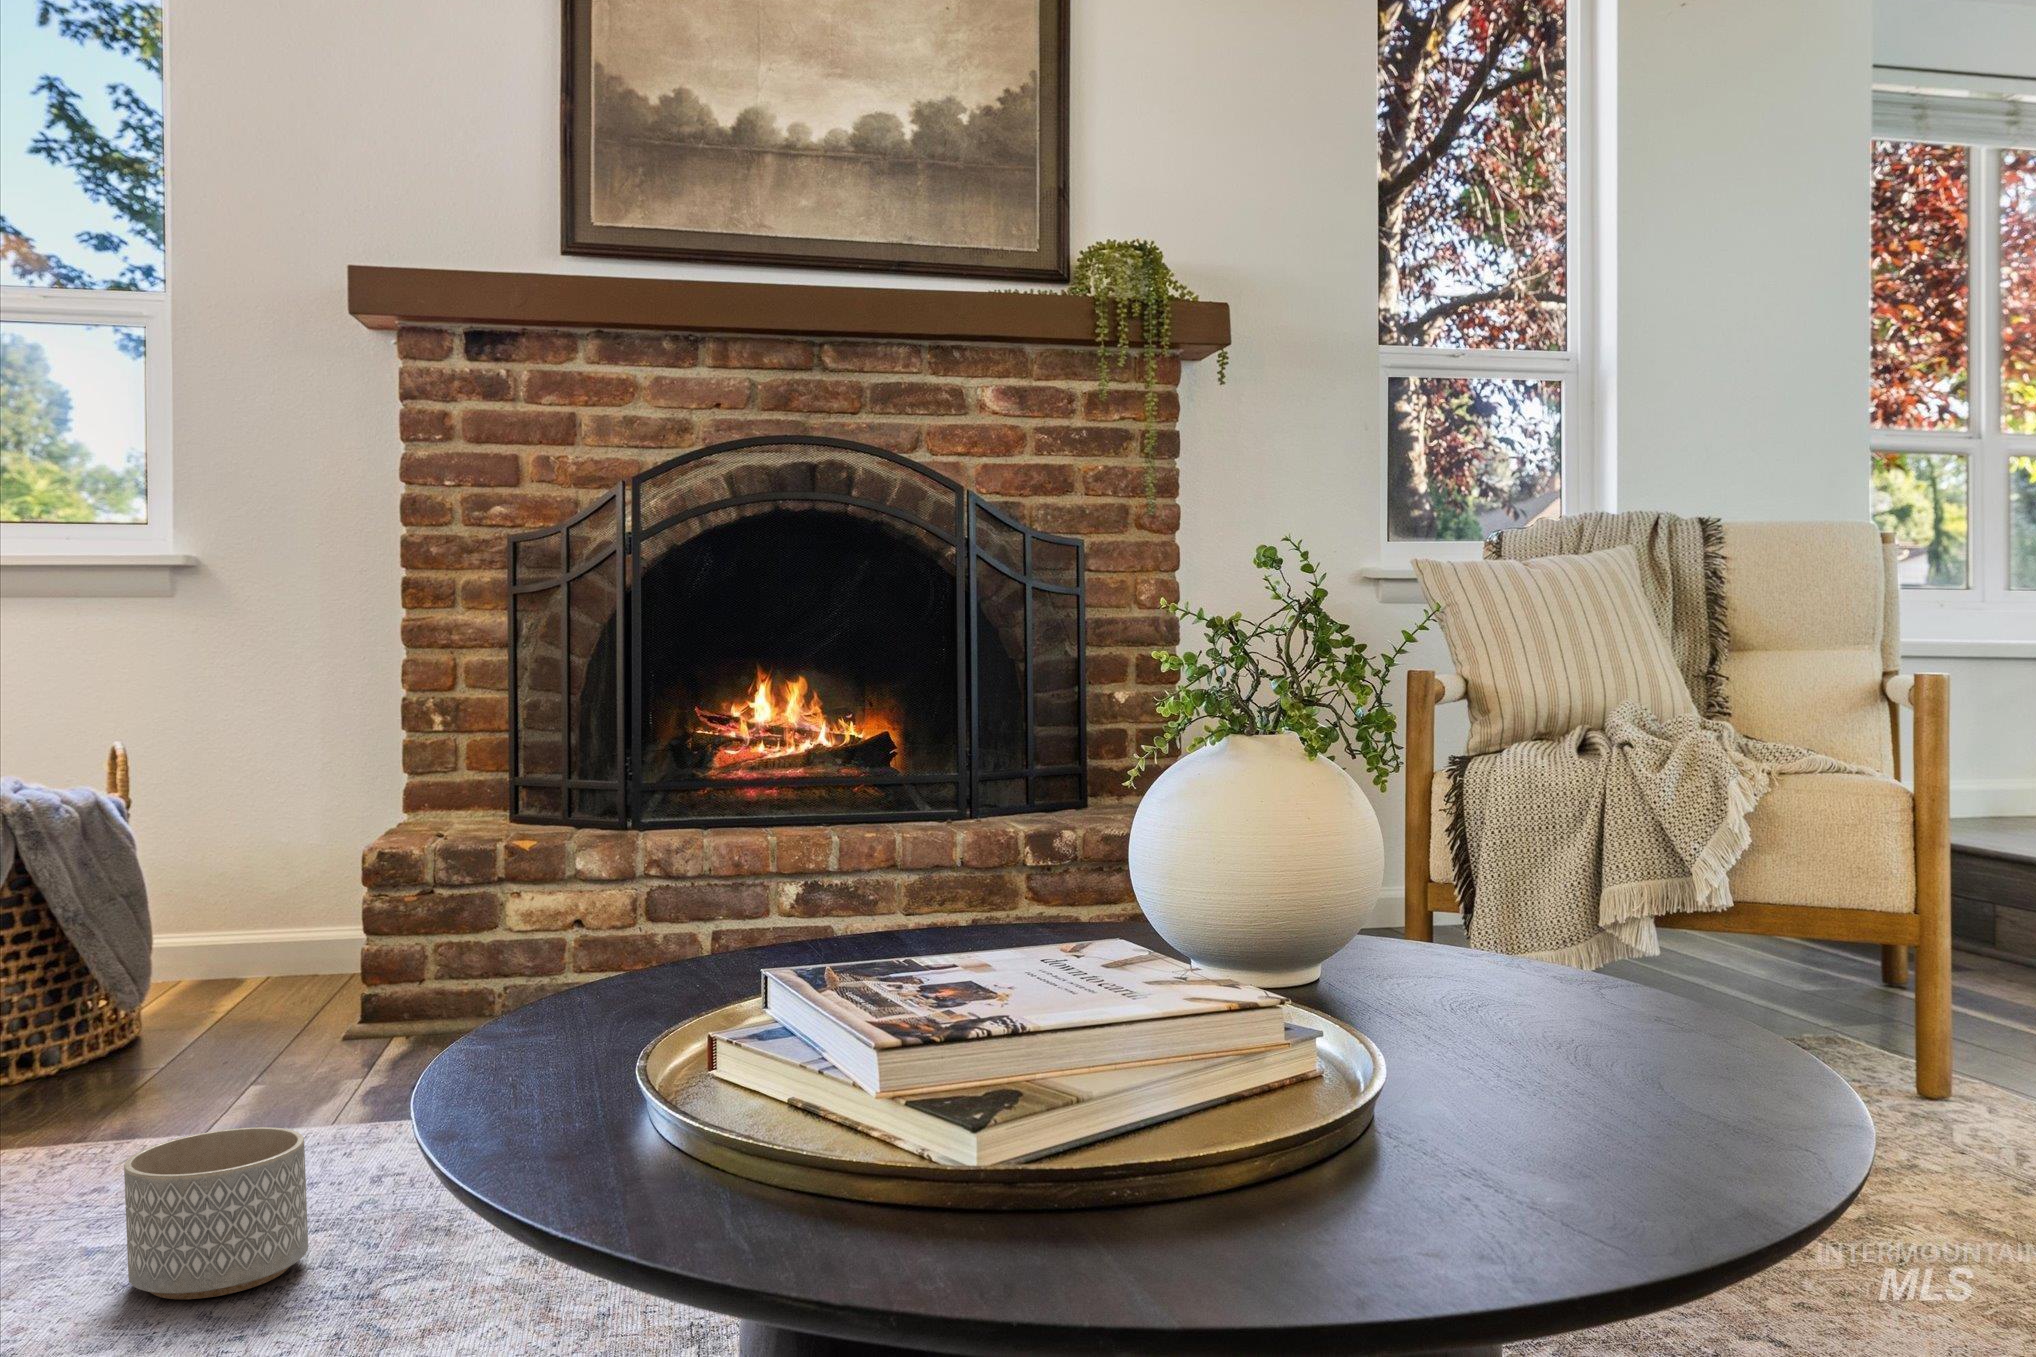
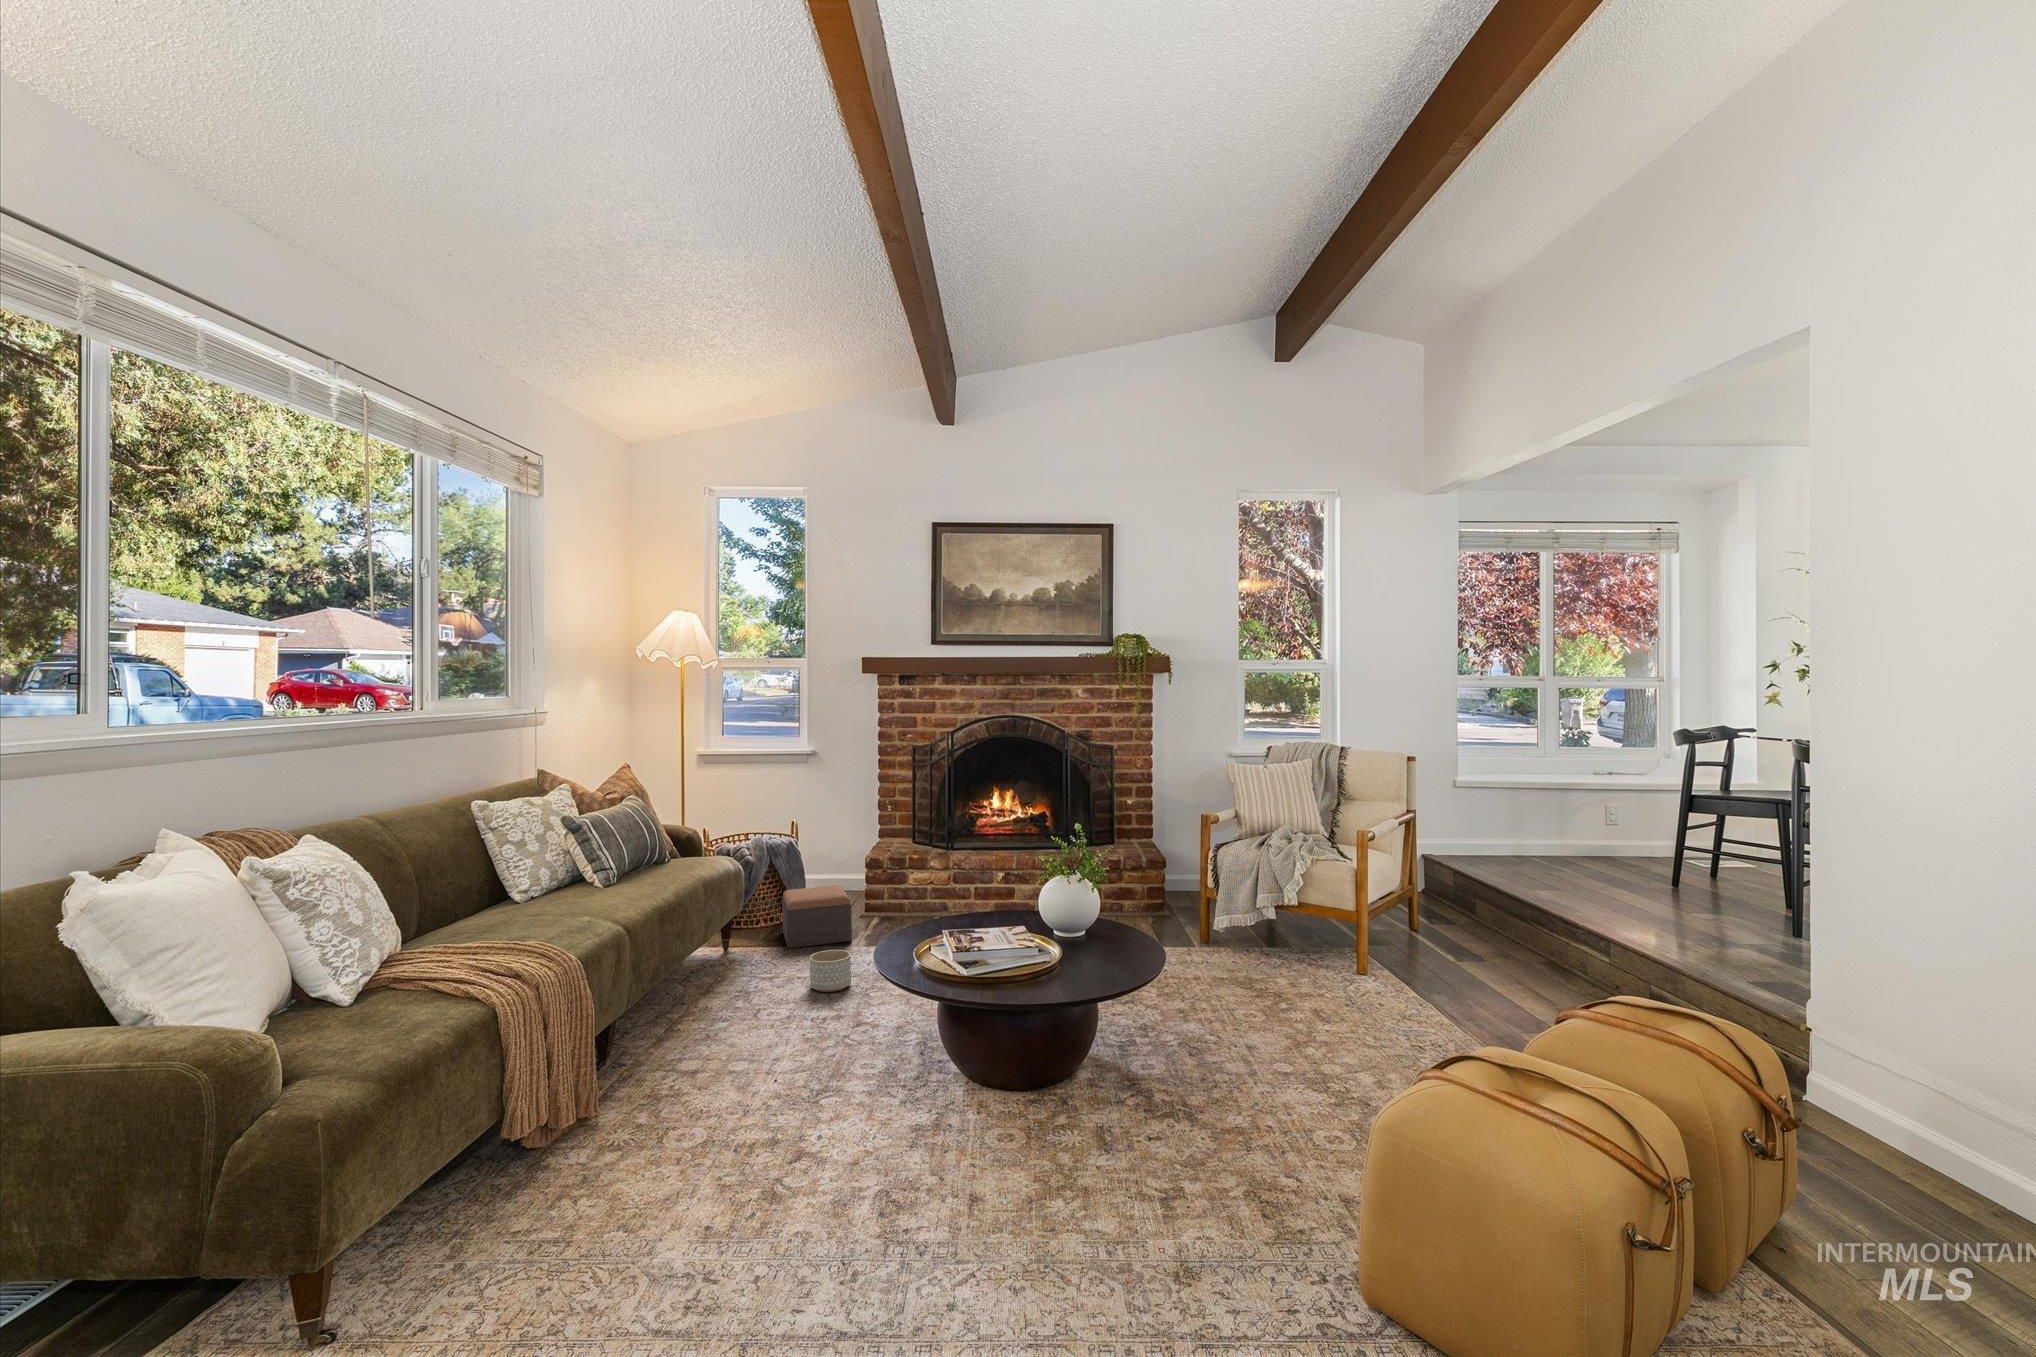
footstool: none [62,931,318,1145] -> present [782,885,852,948]

